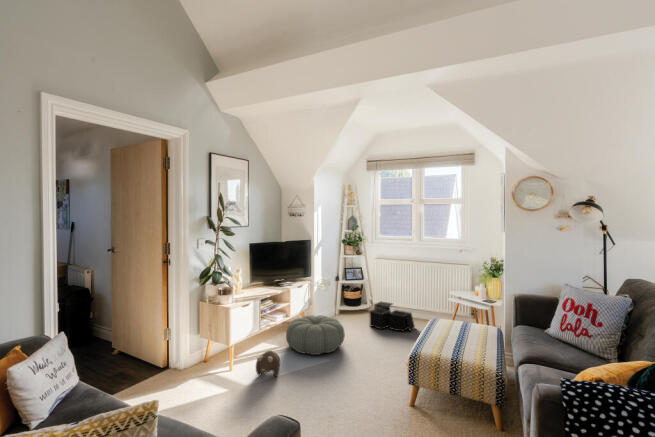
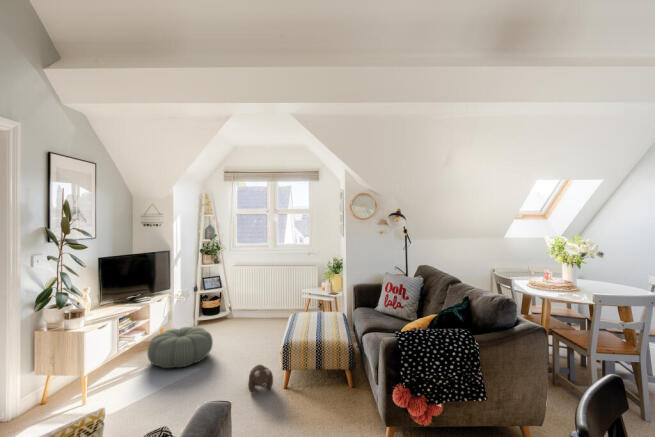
storage bin: present [370,301,415,332] -> none [232,306,274,333]
plush toy: present [256,351,280,376] -> present [248,365,273,393]

